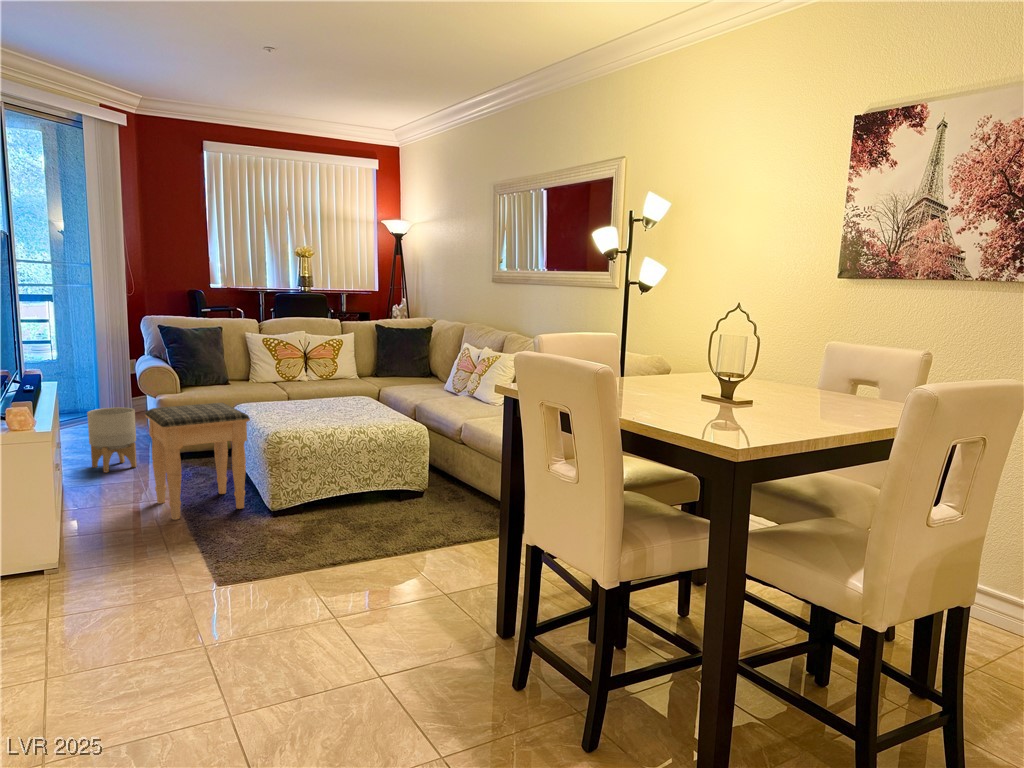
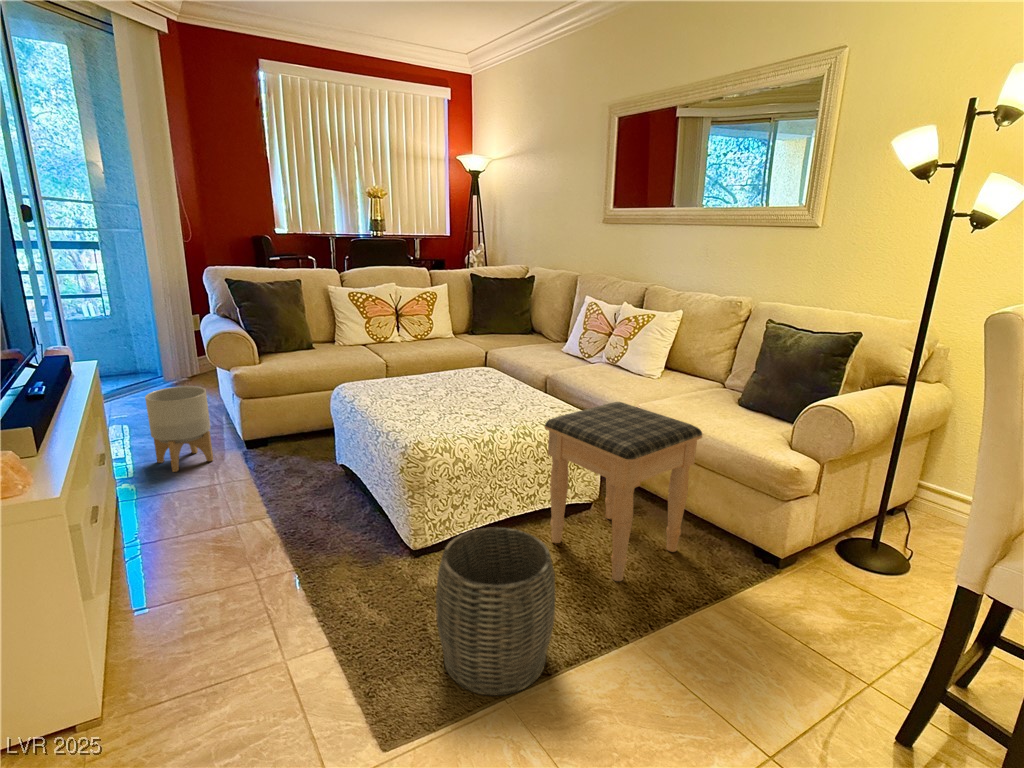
footstool: present [145,403,250,520] -> present [545,402,702,581]
woven basket: none [265,475,342,568] -> present [436,527,555,696]

